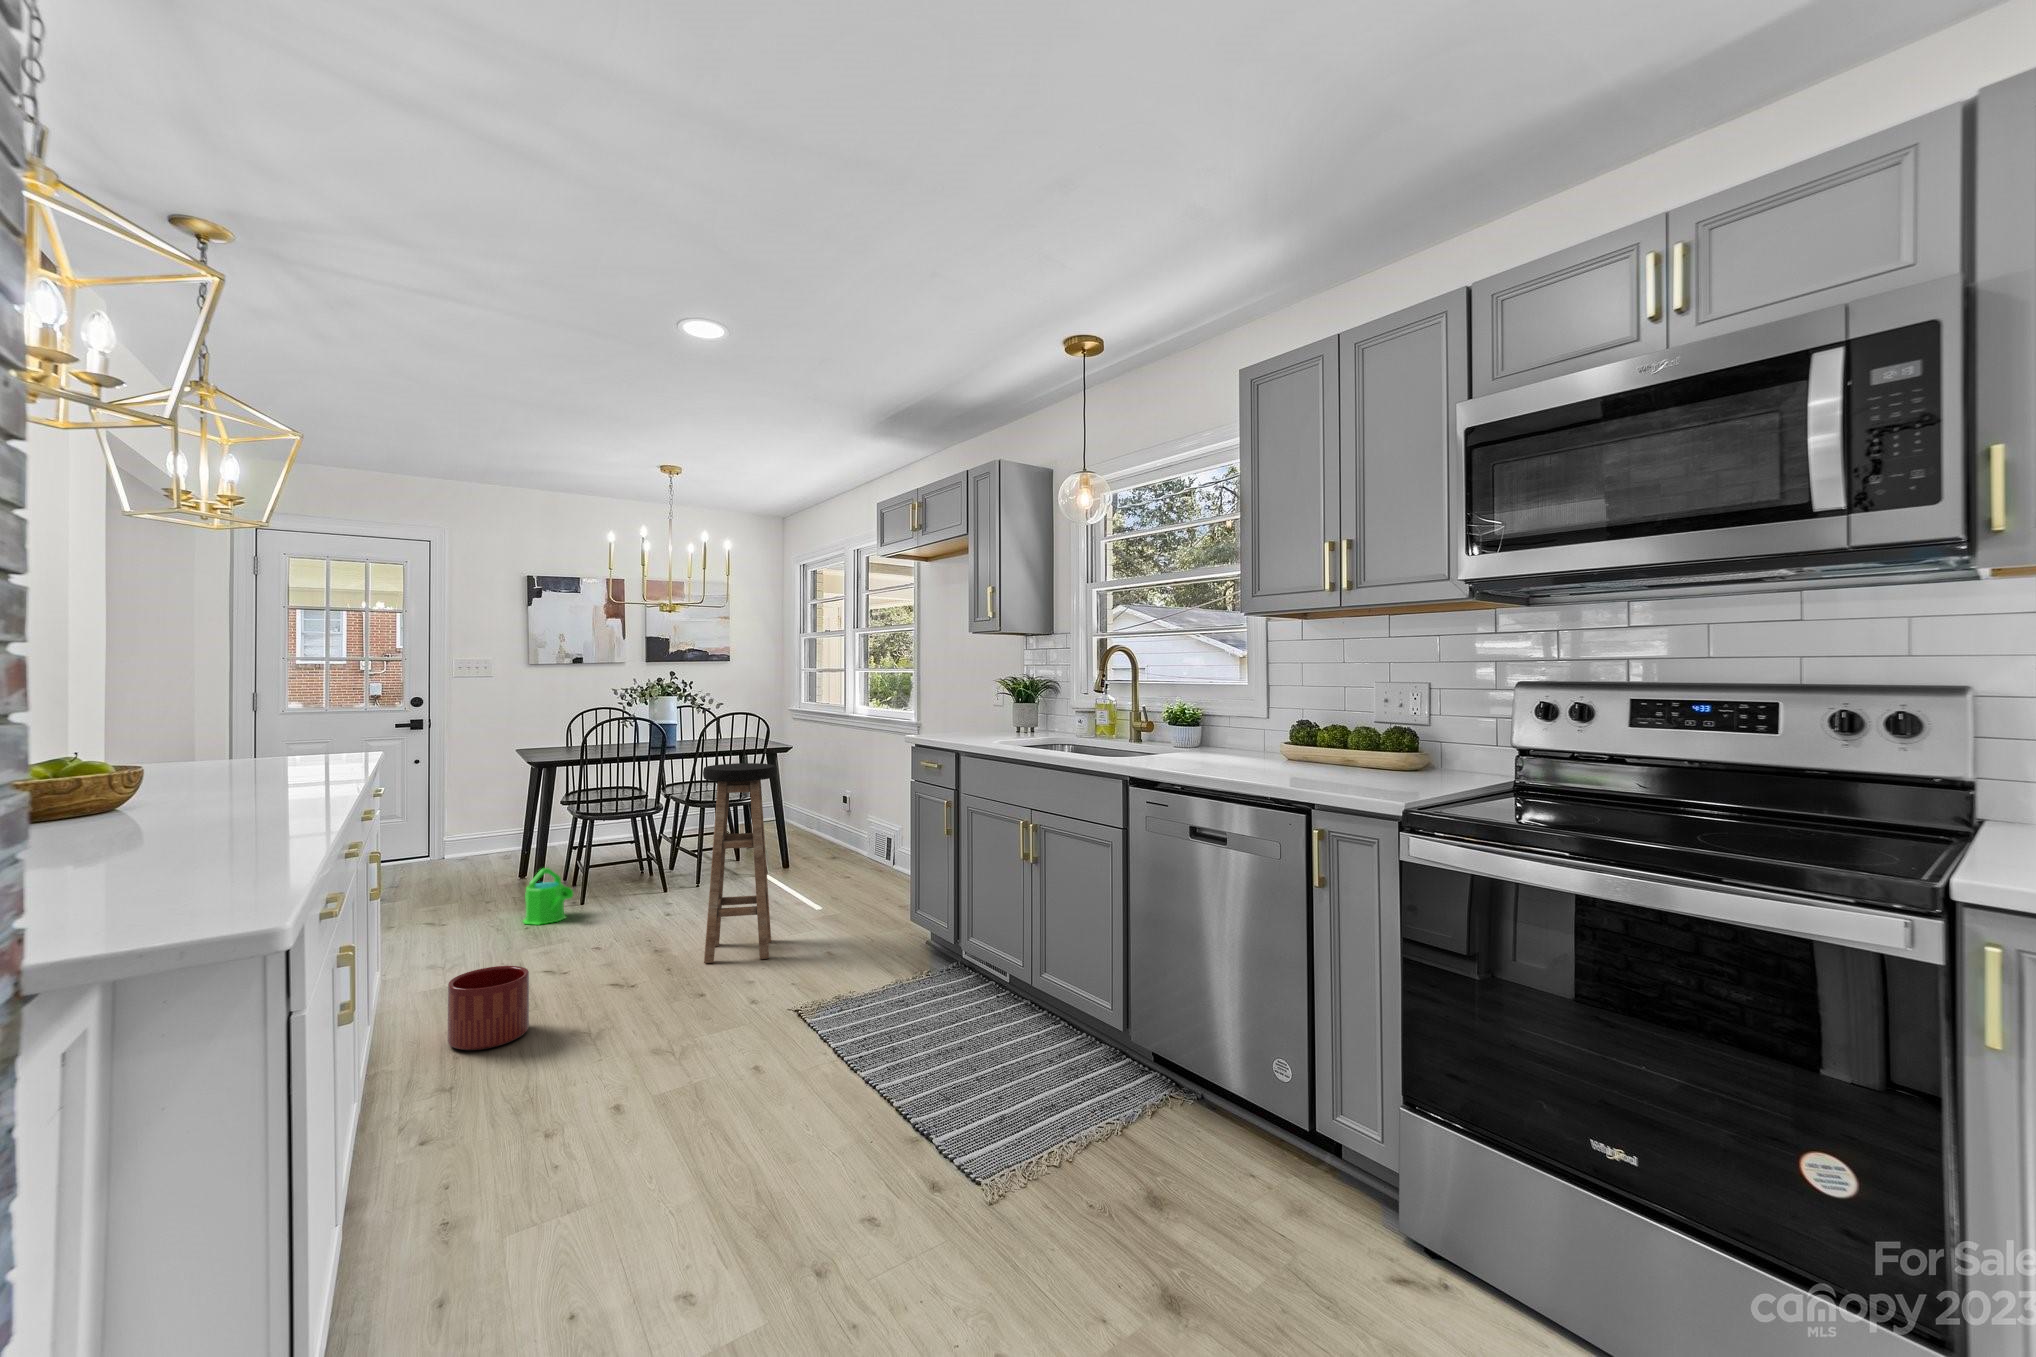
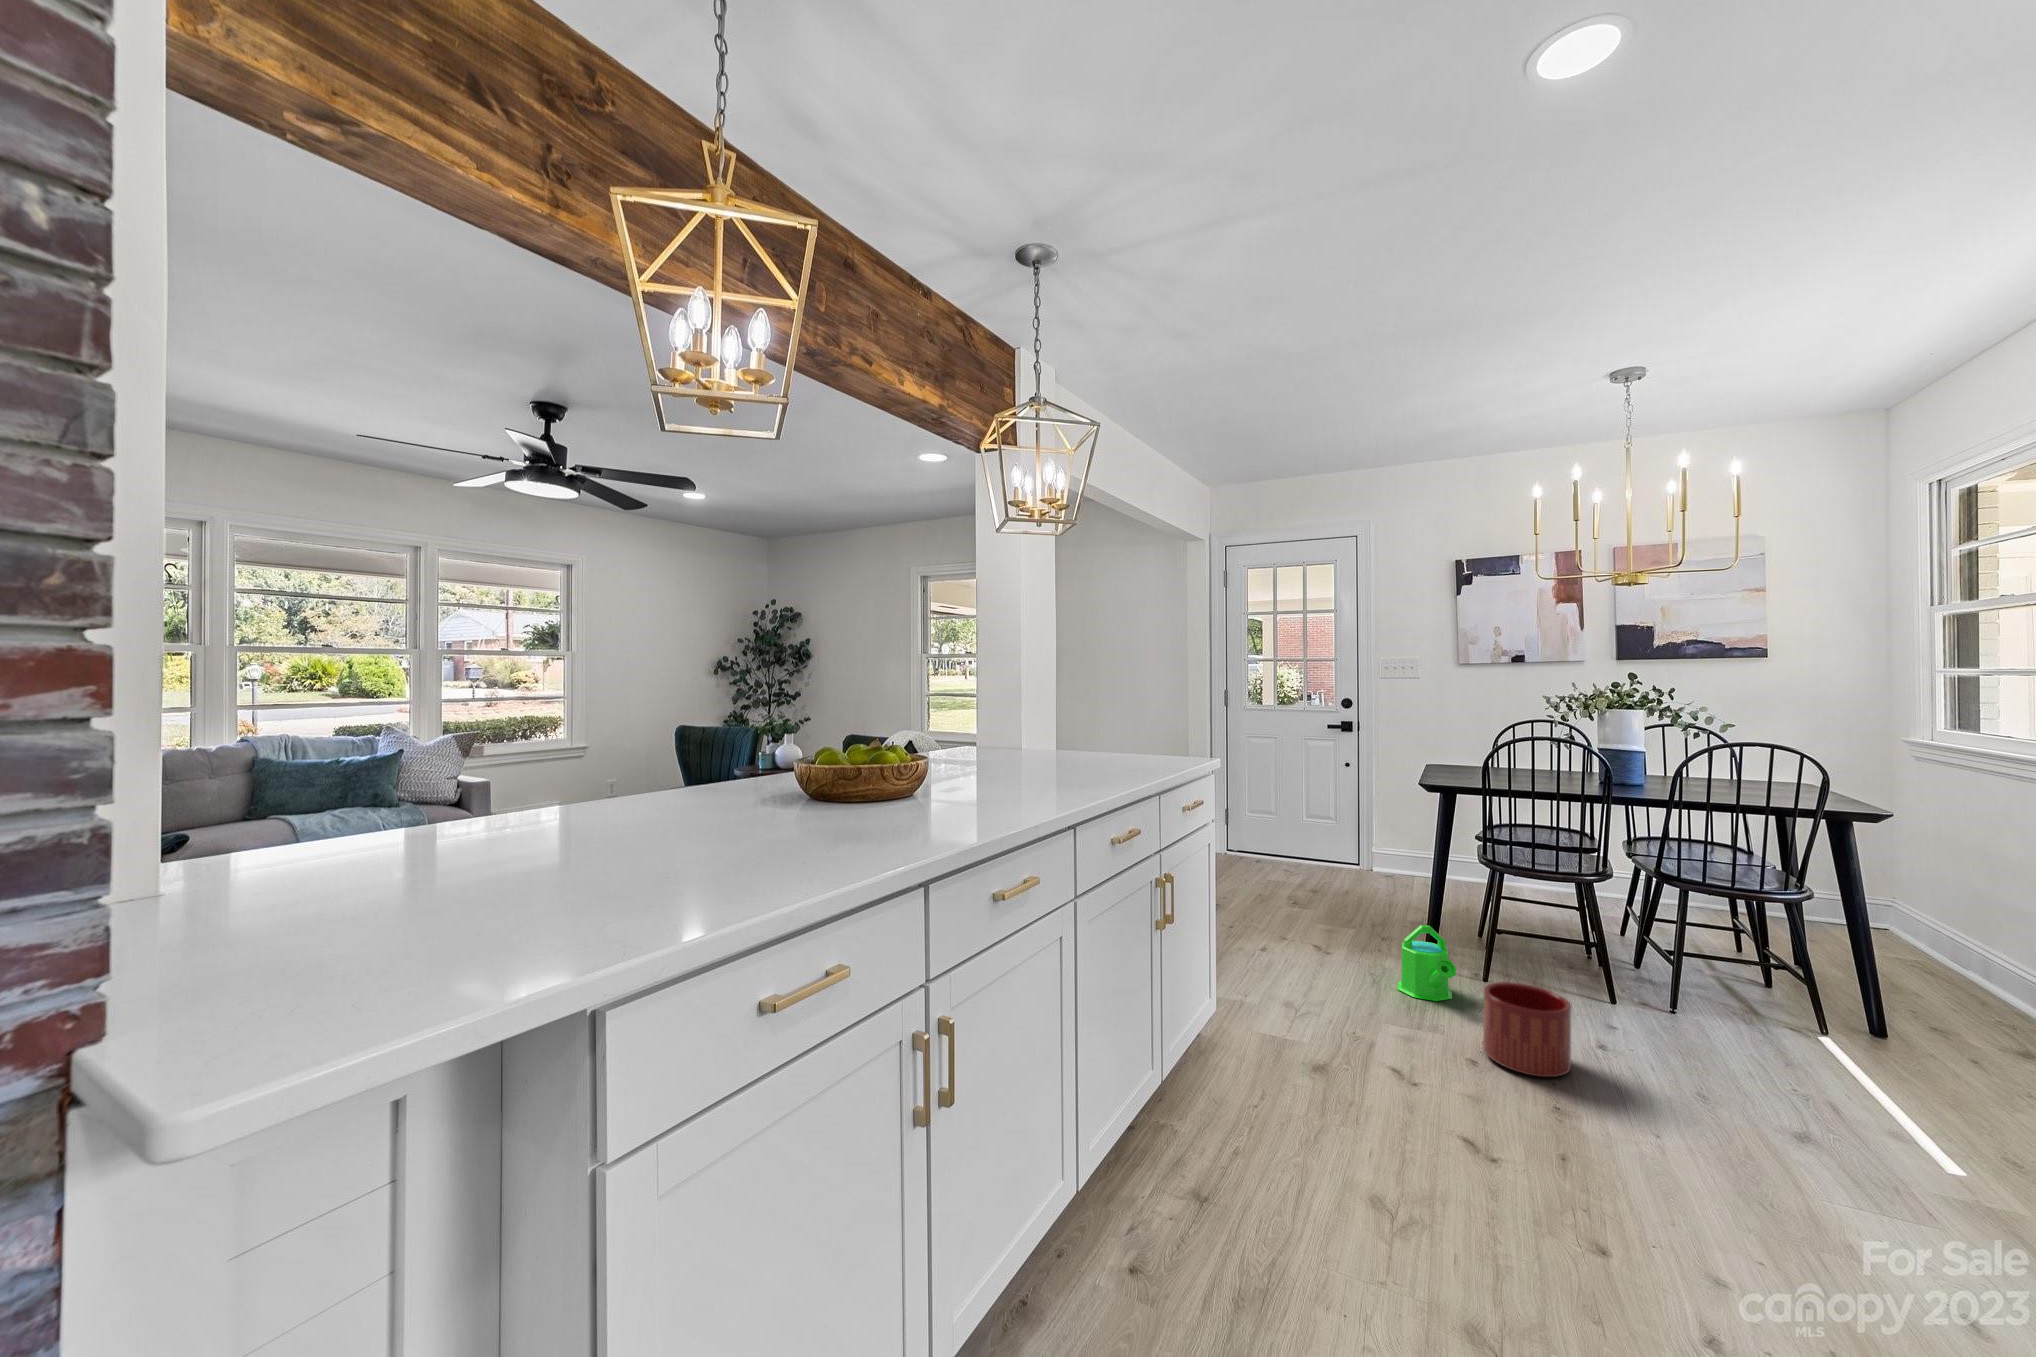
bar stool: present [703,763,776,963] -> none [1634,842,1816,1261]
planter: present [448,966,529,1050] -> present [1483,982,1571,1077]

